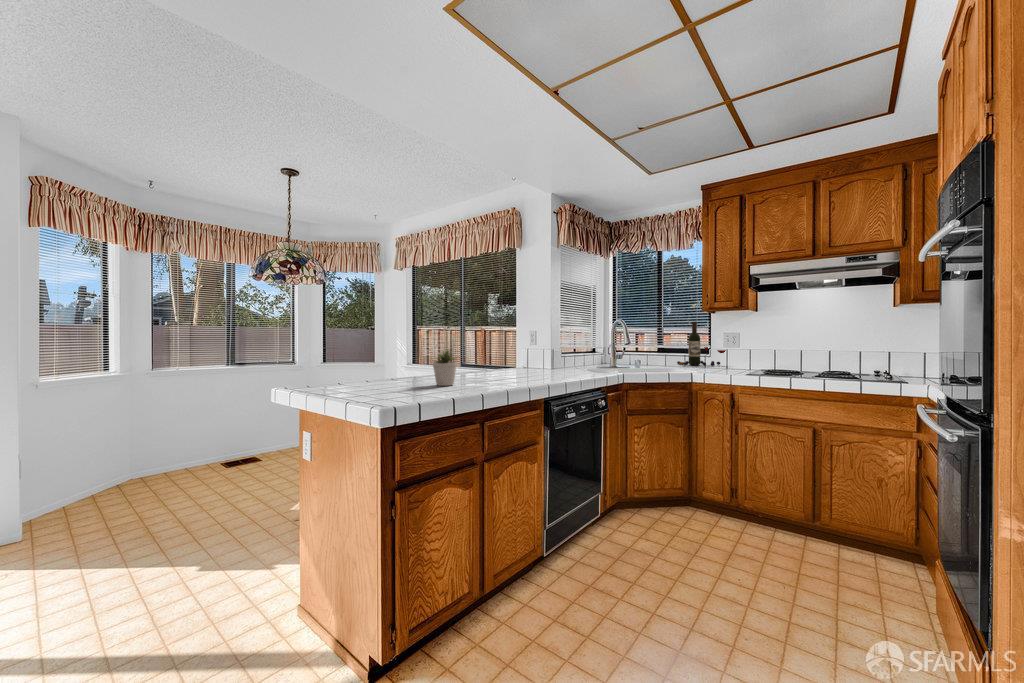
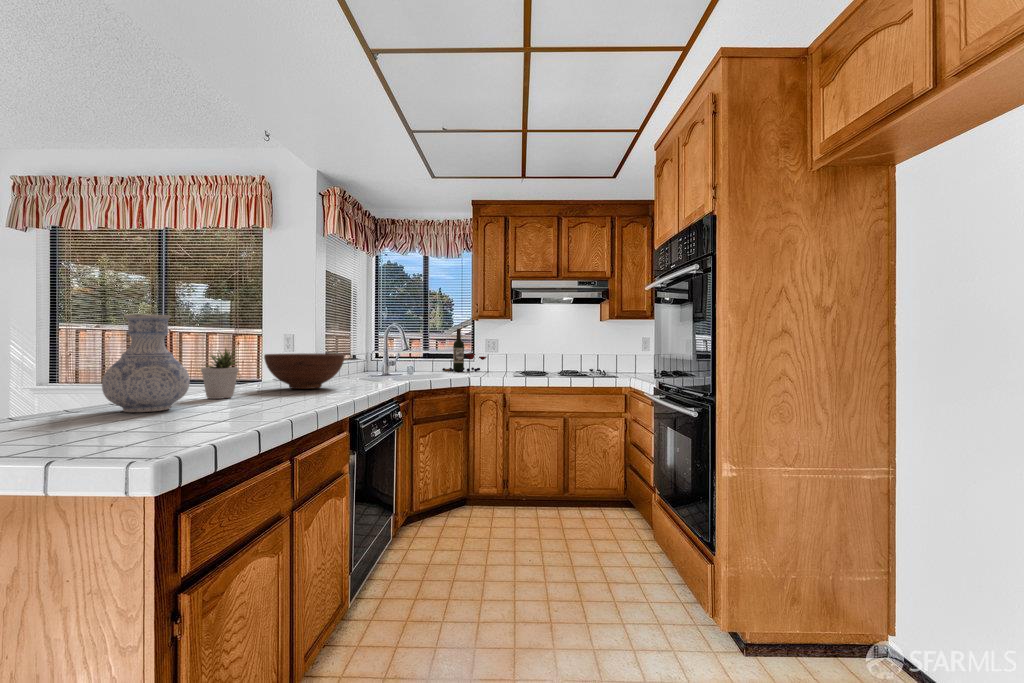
vase: none [357,326,409,395] -> present [102,314,190,412]
fruit bowl: none [487,350,548,380] -> present [264,353,345,389]

